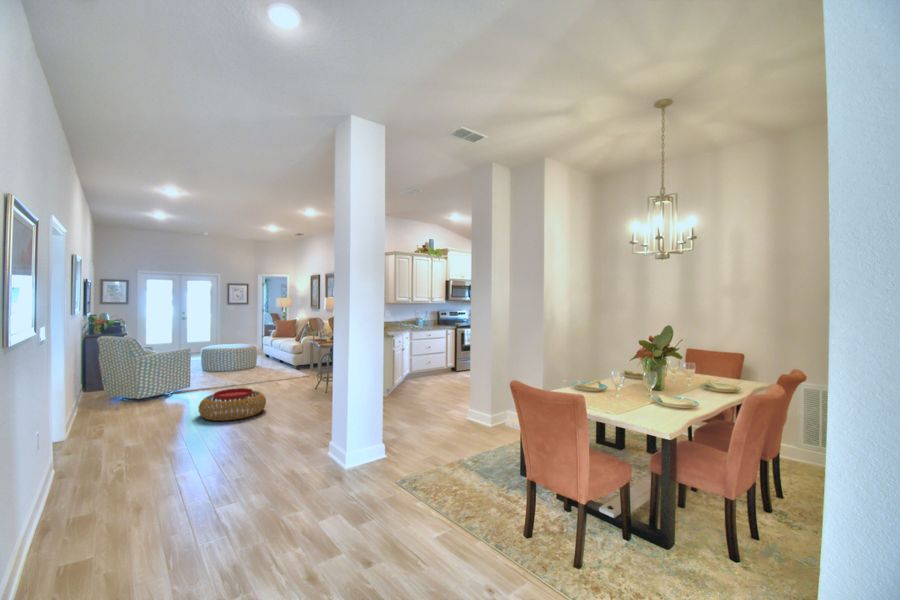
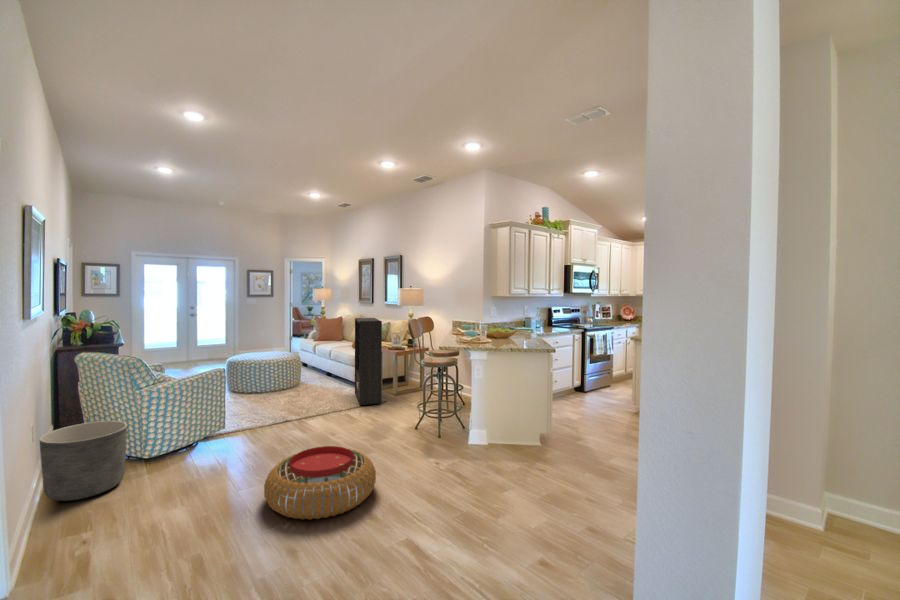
bookcase: none [289,318,317,379] -> present [355,318,401,407]
planter: none [78,374,126,414] -> present [40,421,127,501]

